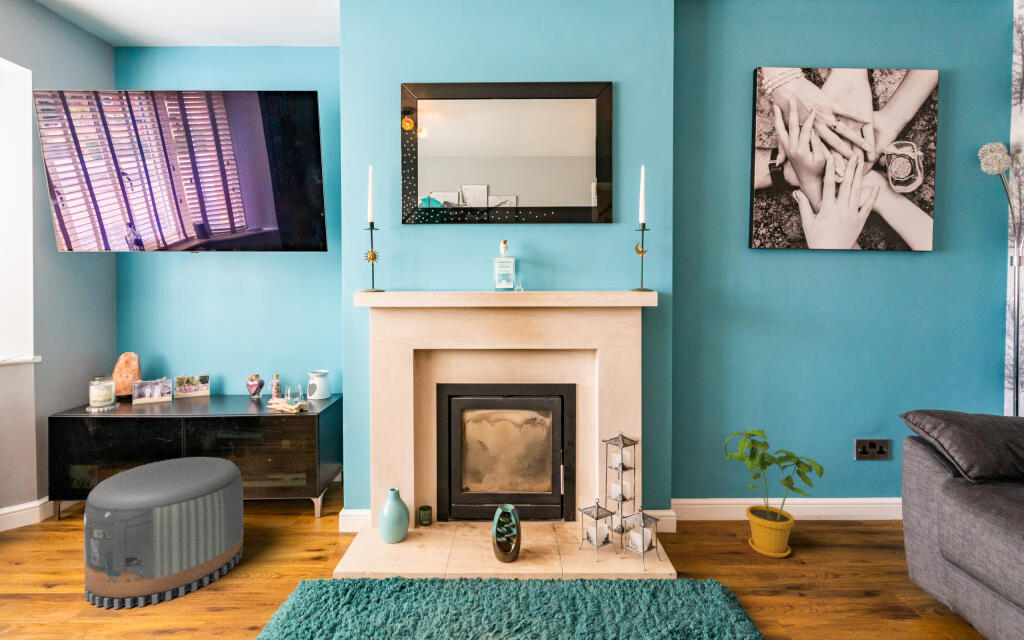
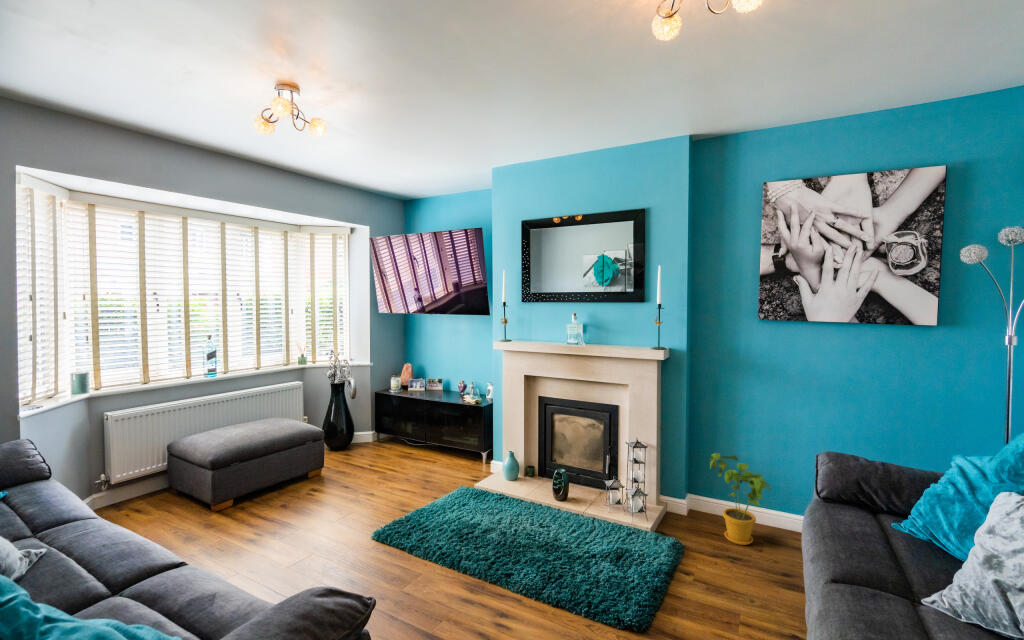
pouf: present [84,457,243,609] -> none [387,421,445,482]

